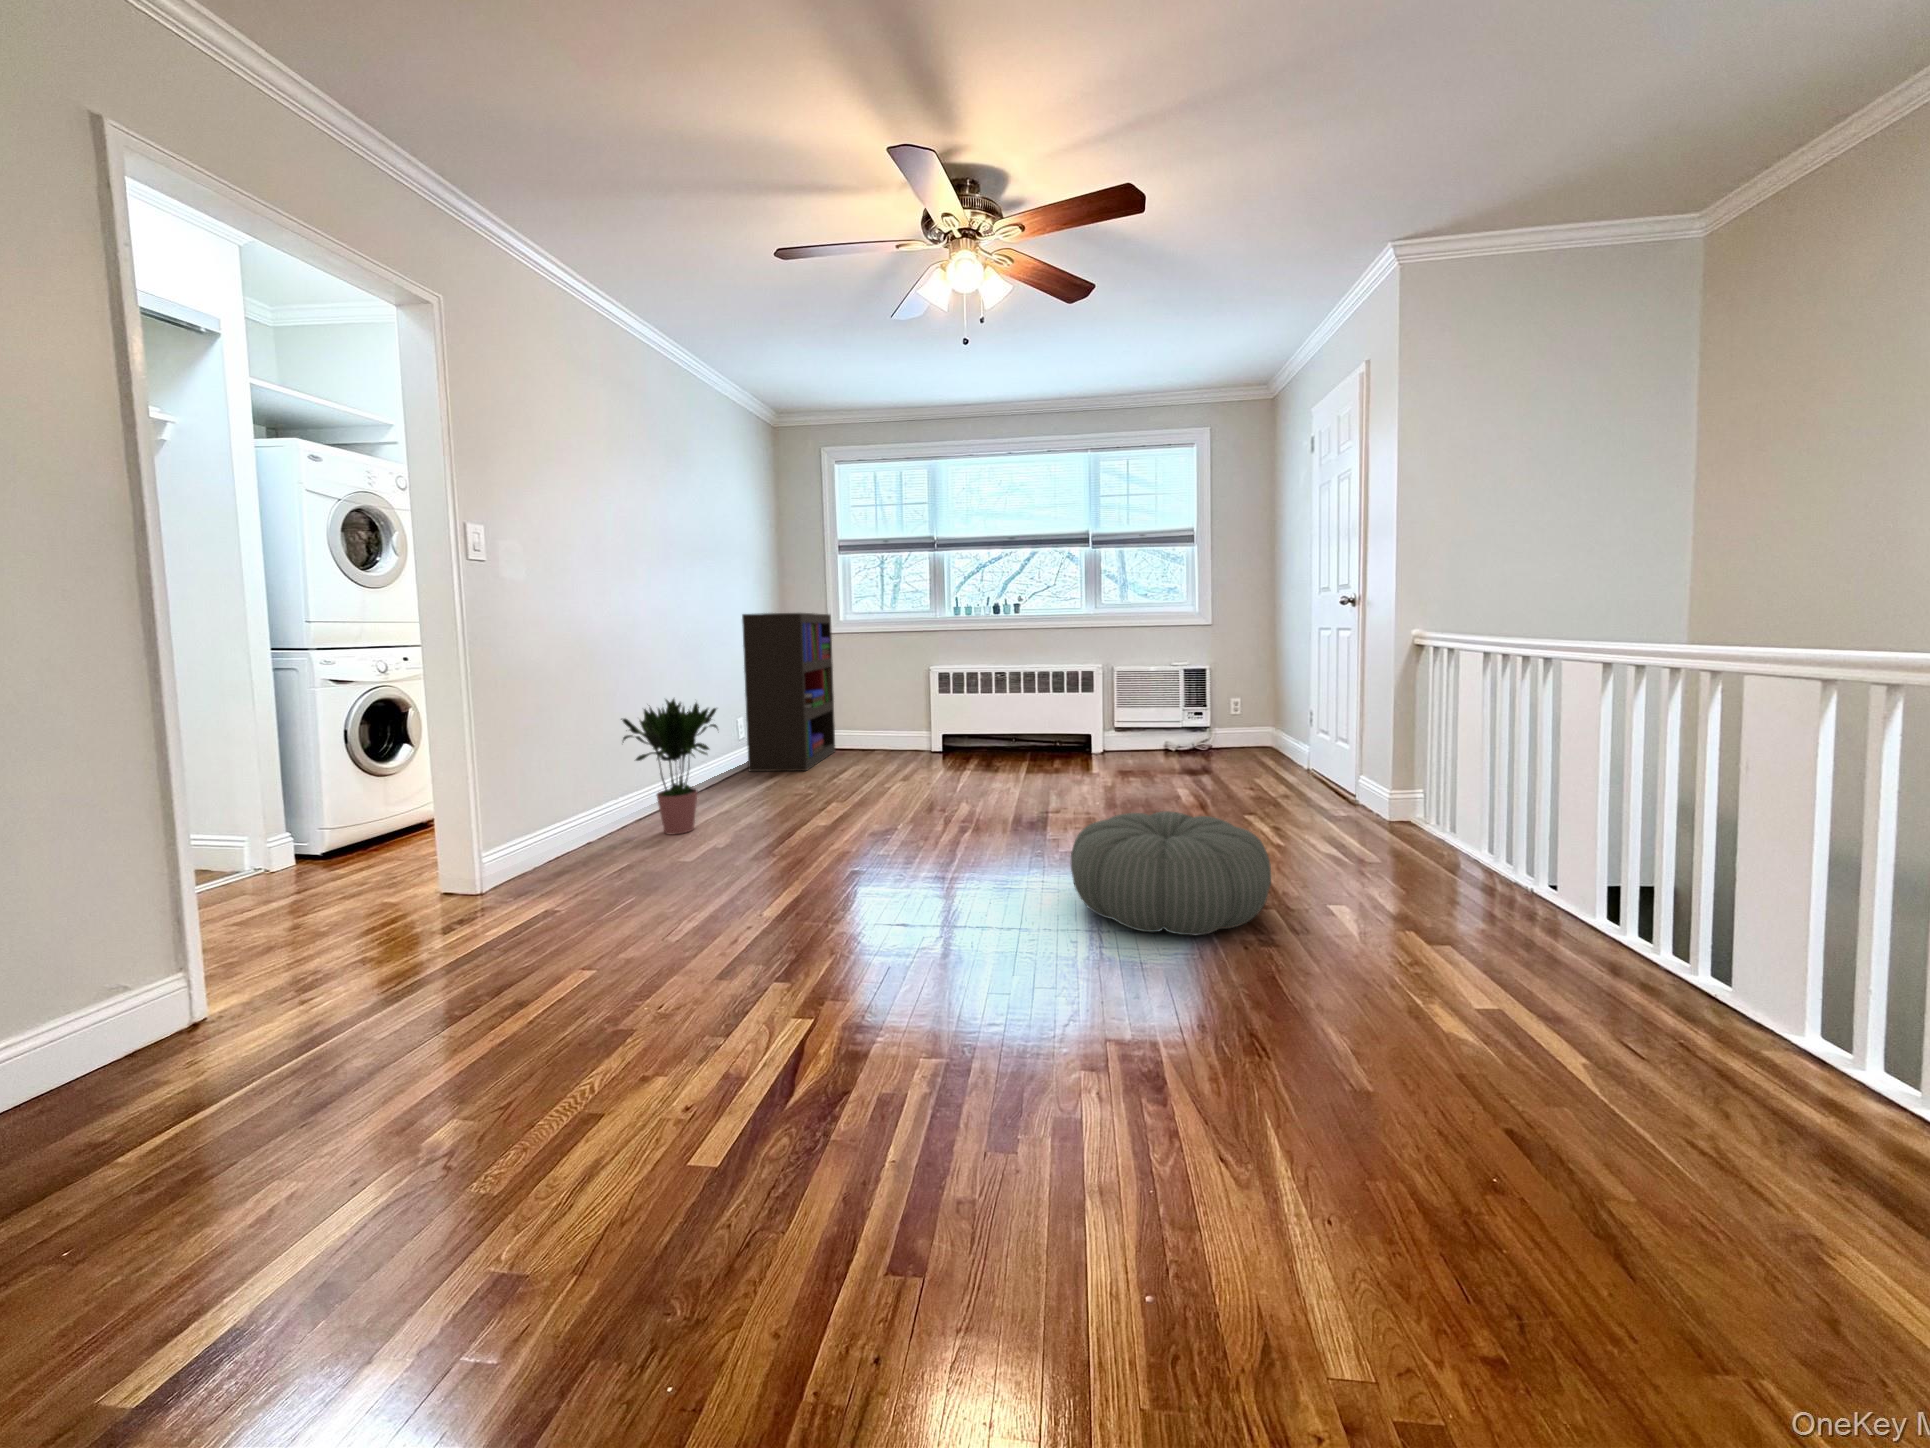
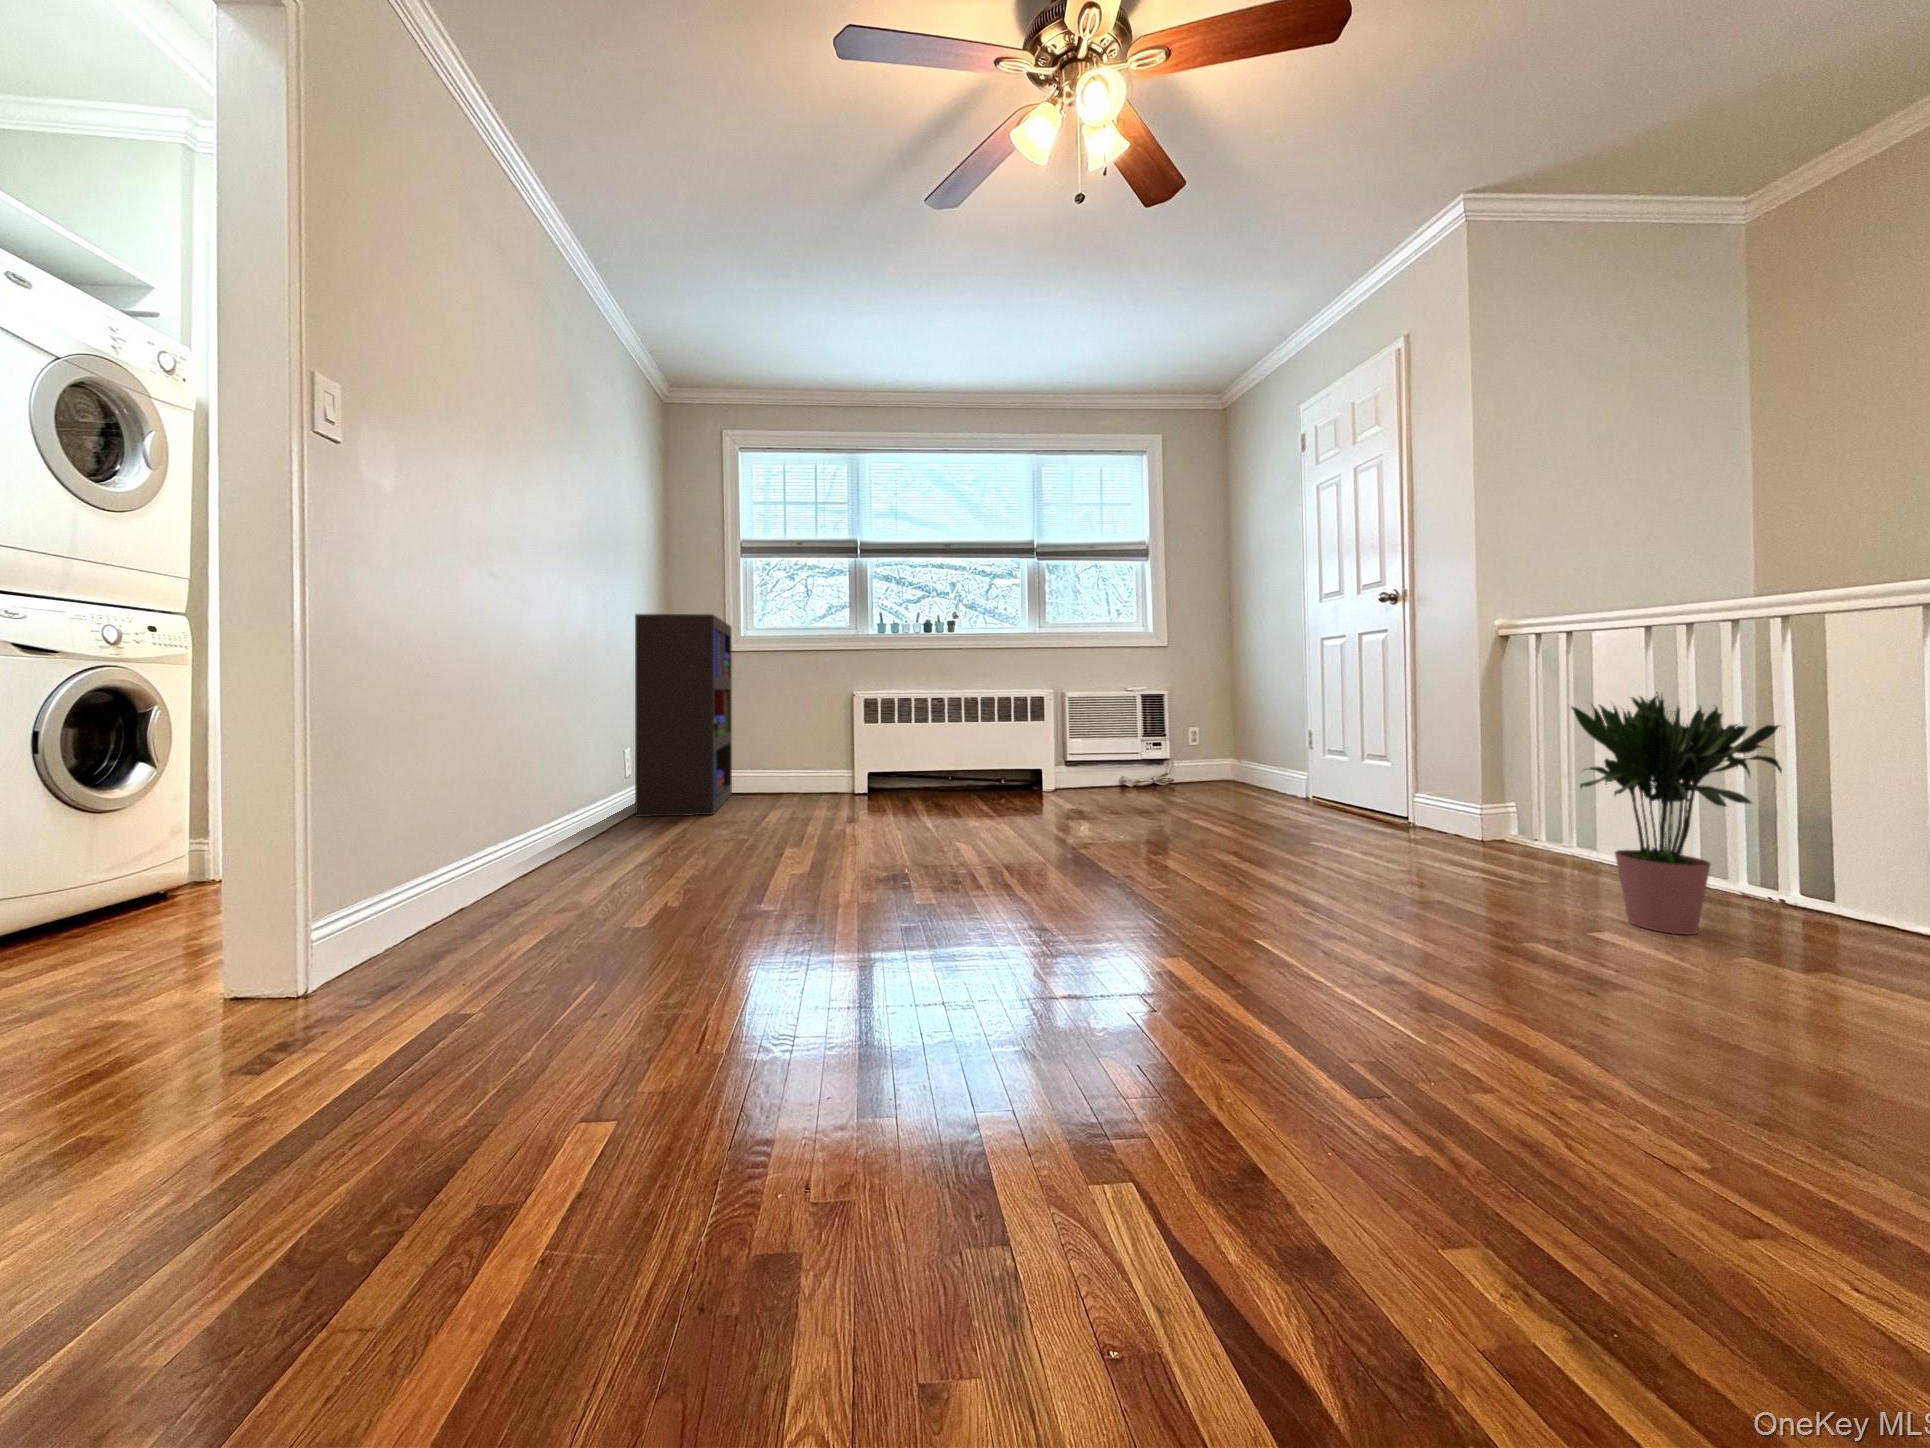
potted plant: present [621,699,718,835] -> present [1571,692,1782,934]
pouf: present [1071,811,1271,935] -> none [1237,828,1540,986]

